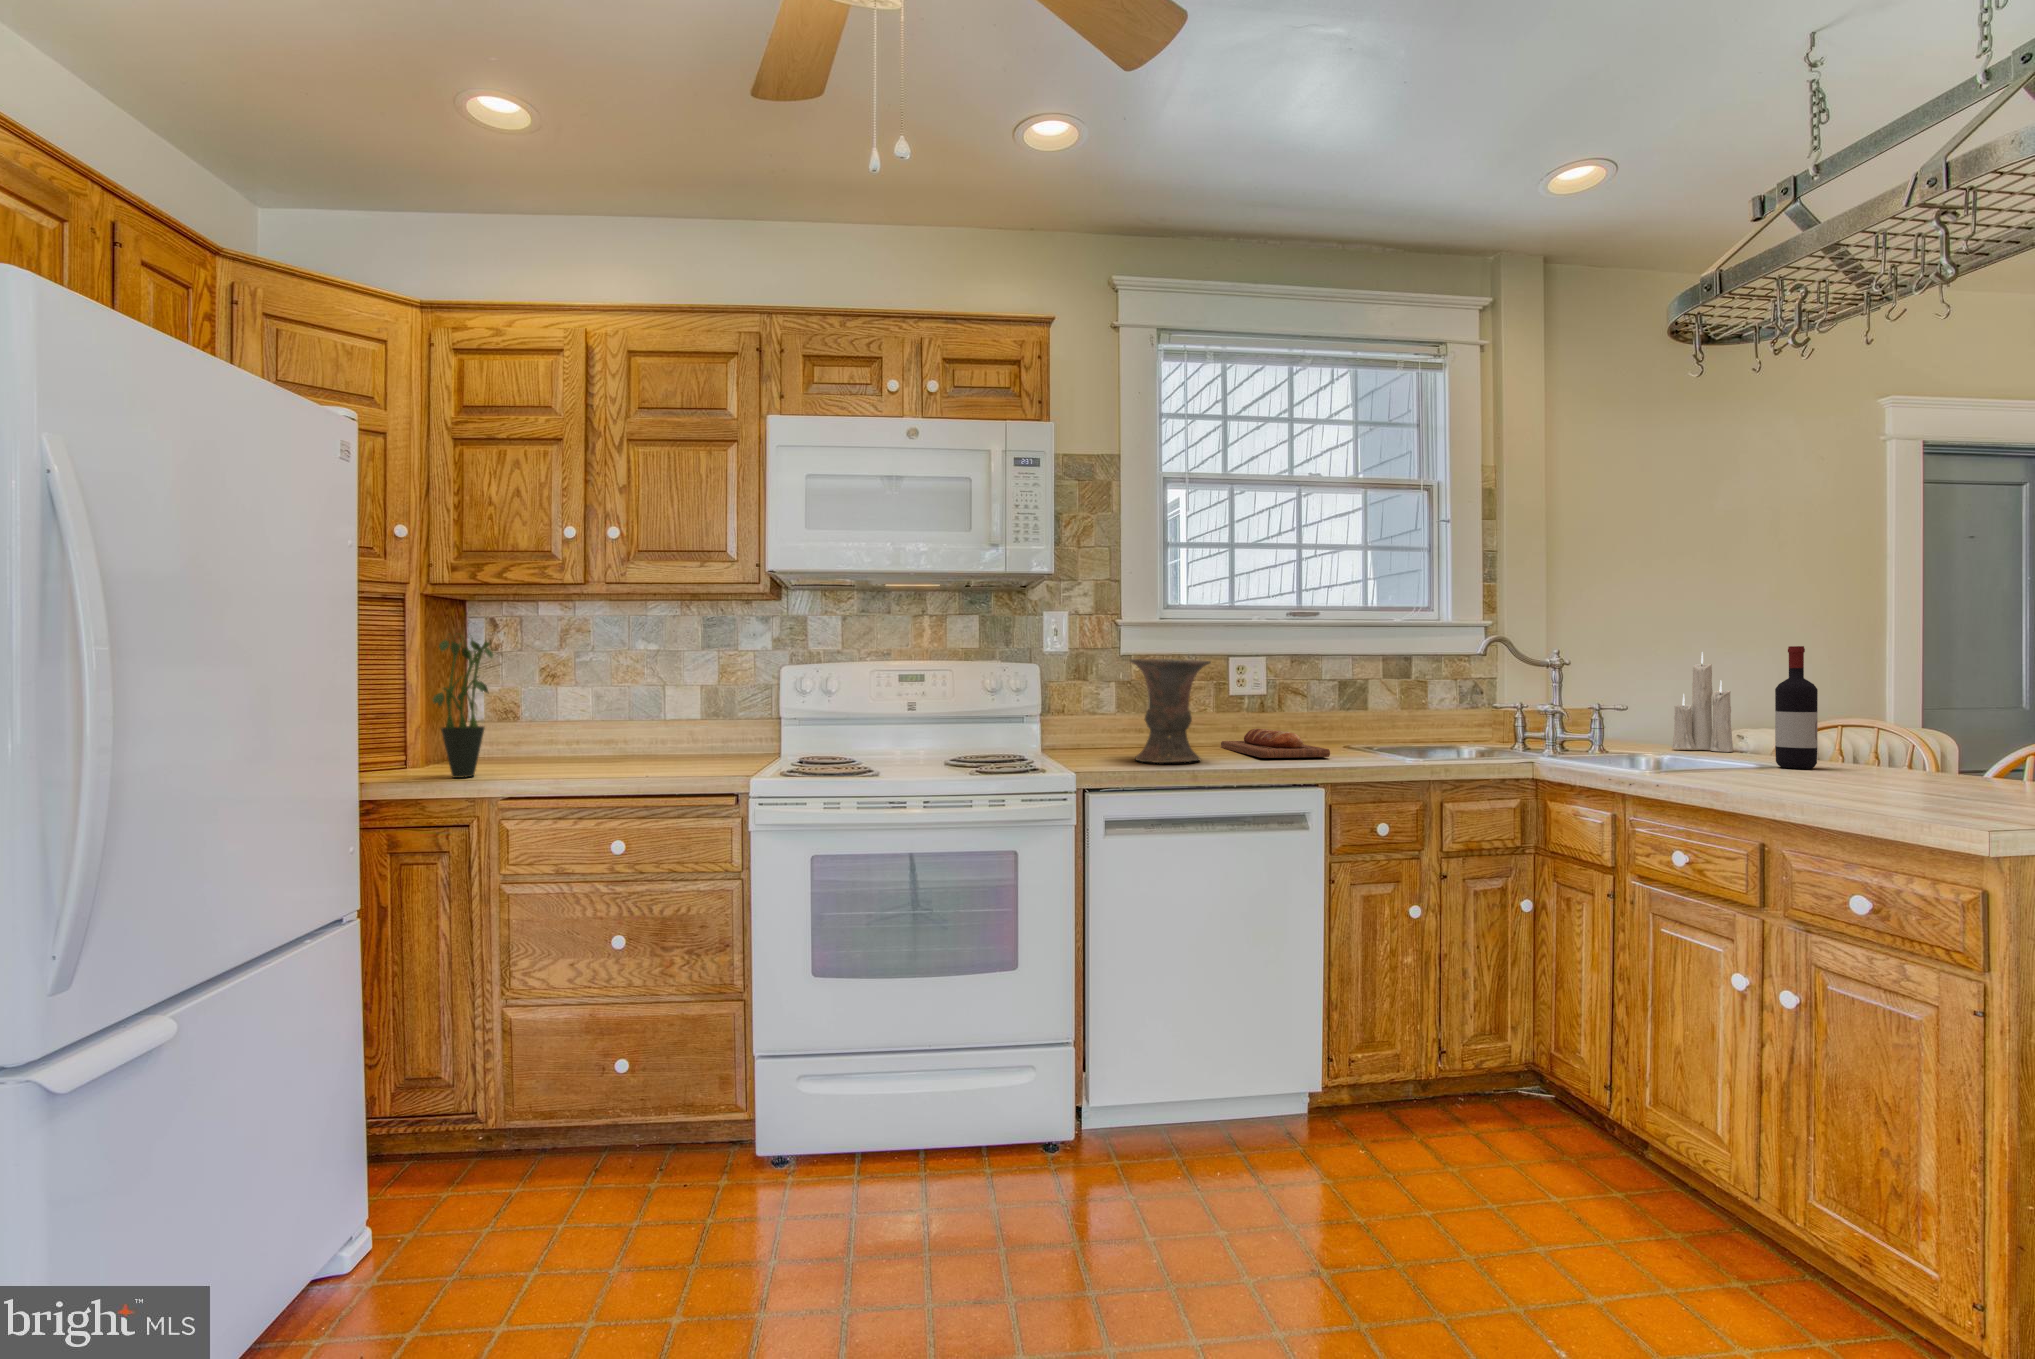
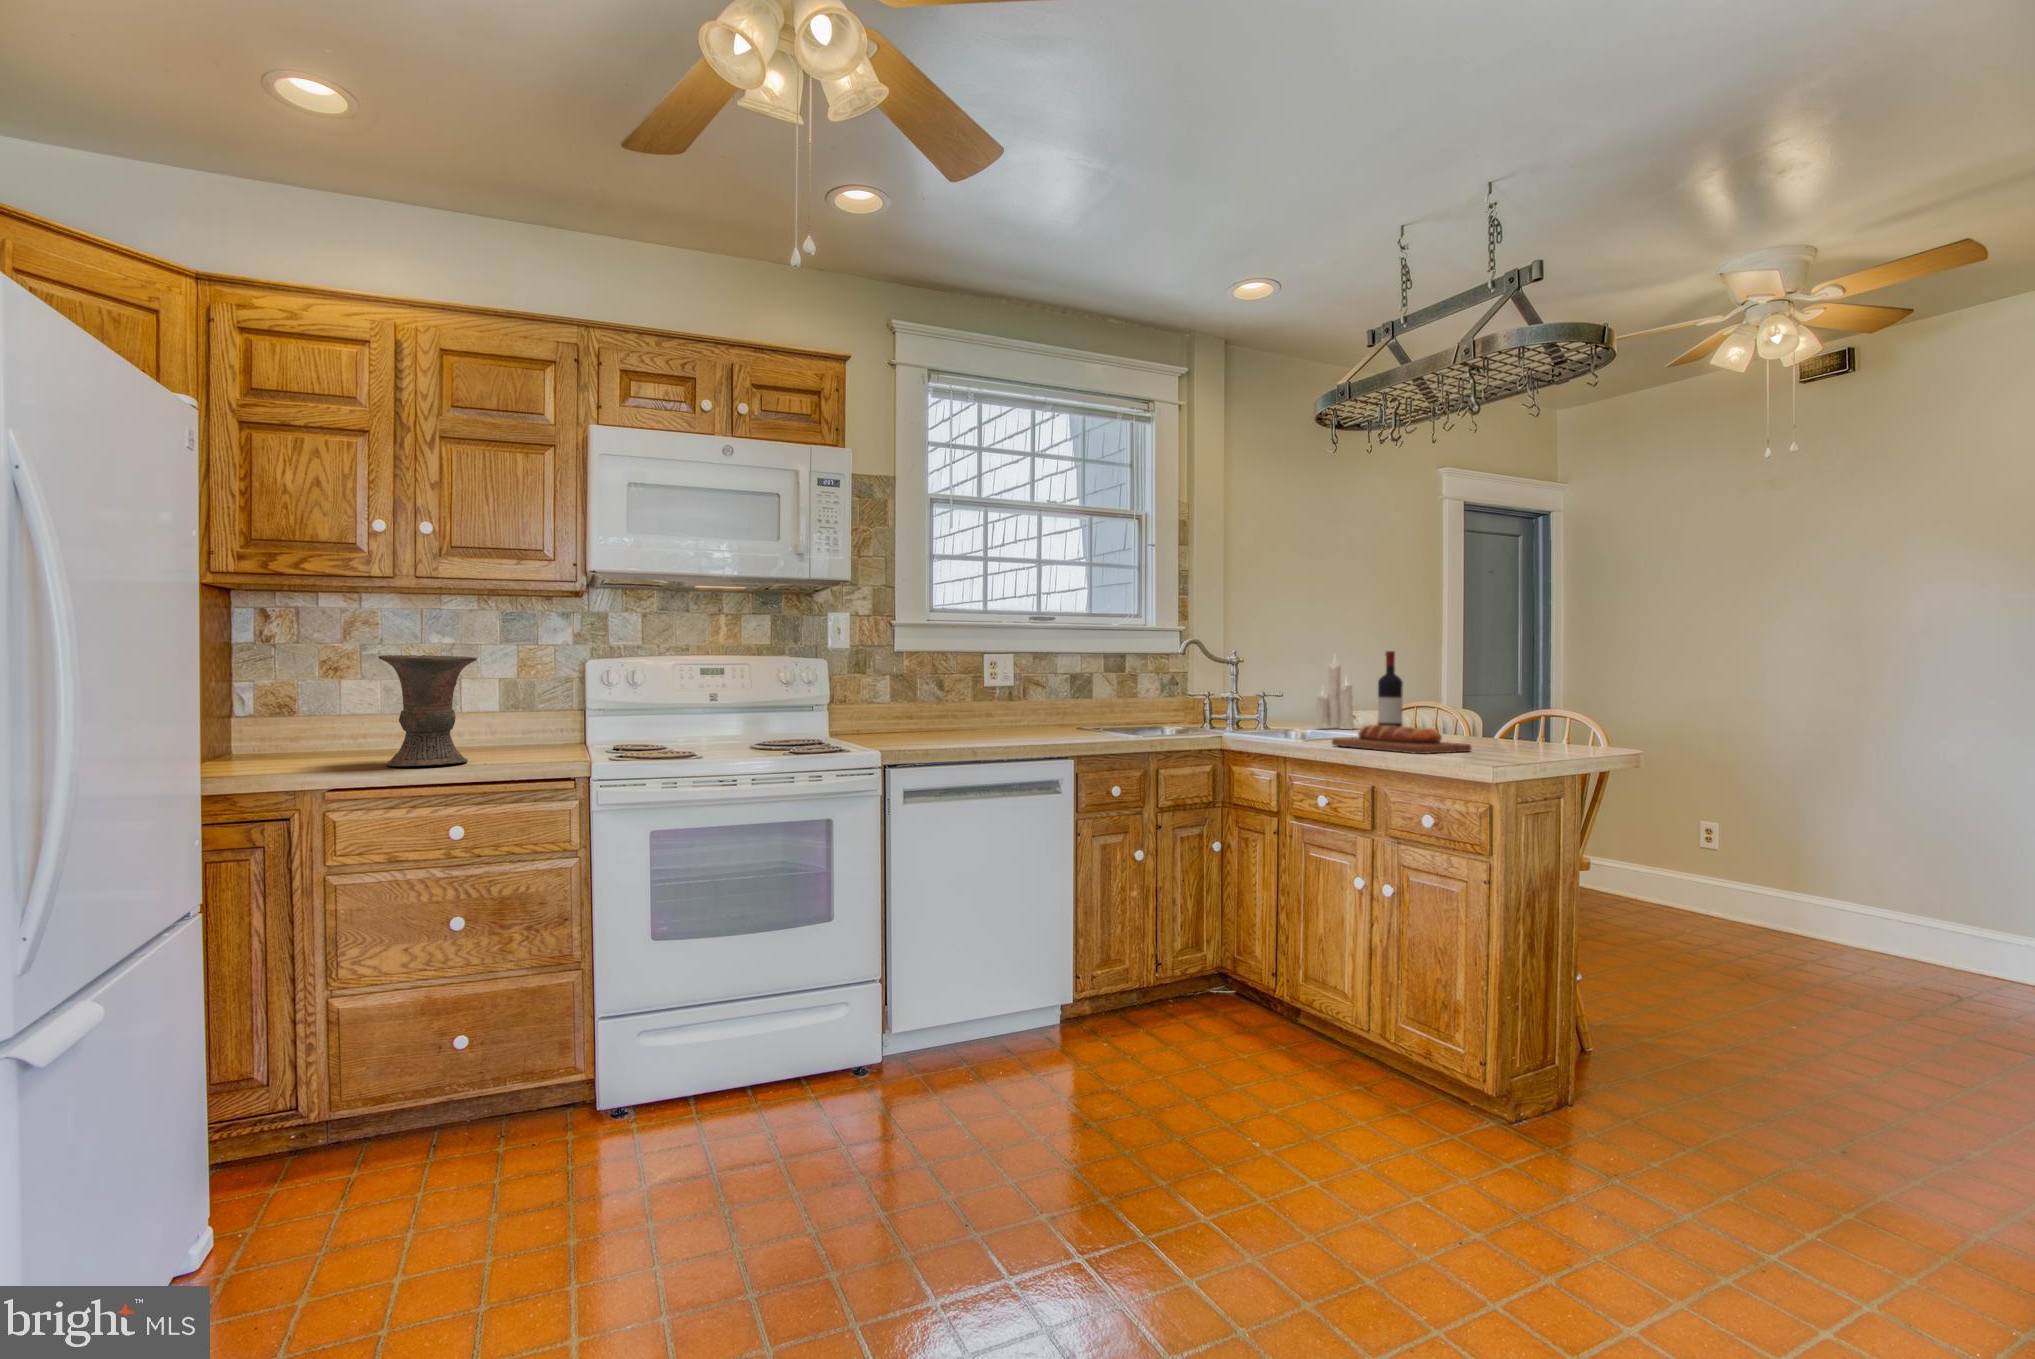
potted plant: present [433,634,493,778] -> none [247,625,314,771]
vase: present [1130,659,1211,763] -> present [378,655,477,766]
bread loaf: present [1221,729,1330,758] -> present [1332,725,1472,754]

